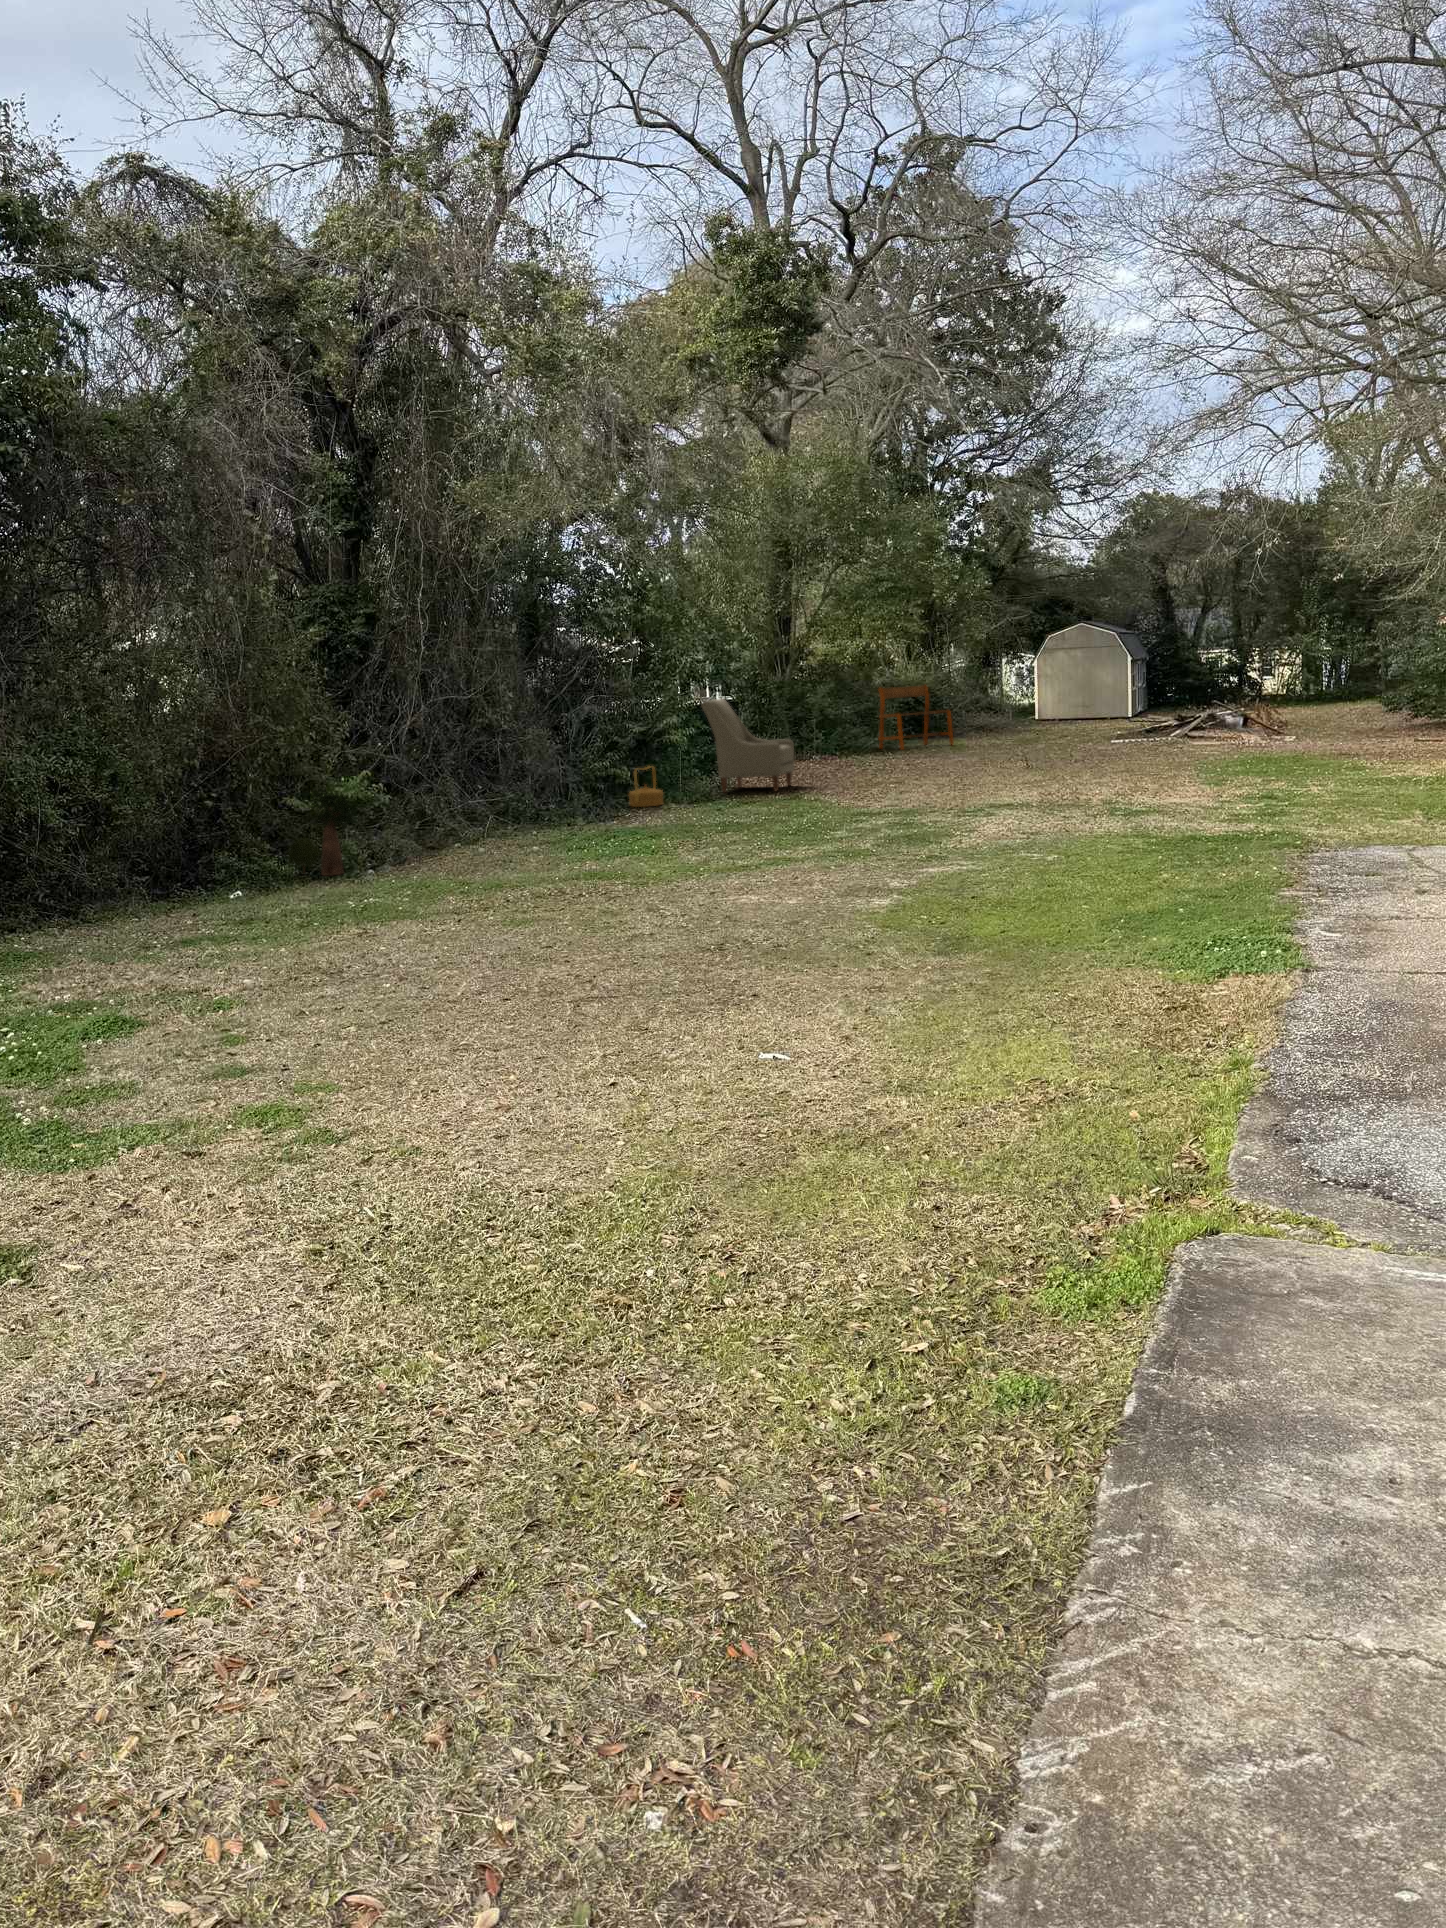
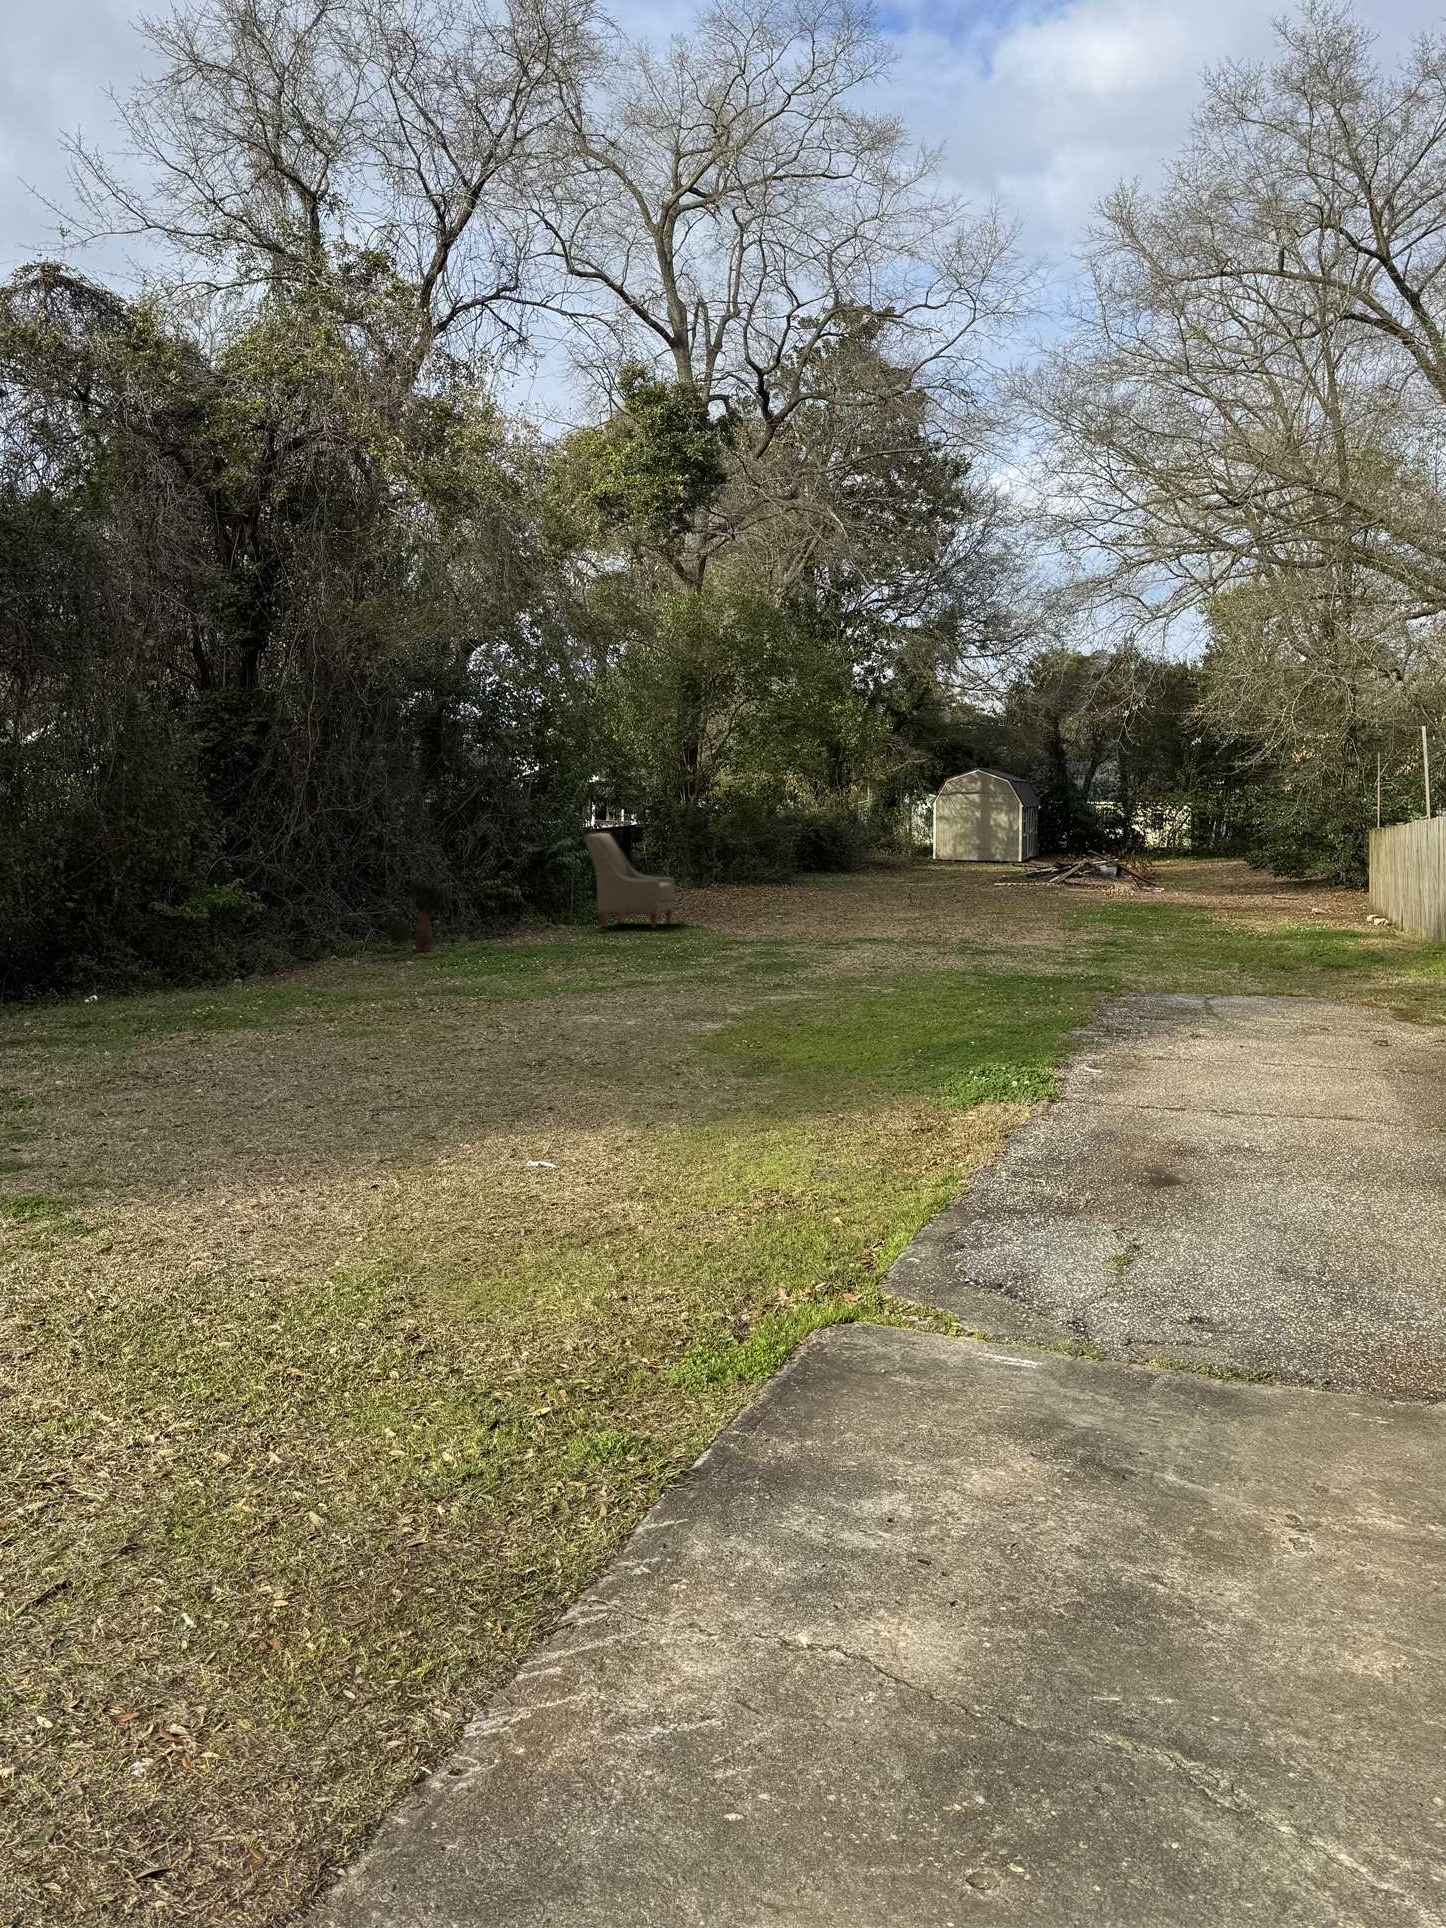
bench: present [878,685,954,750] -> none [772,831,846,894]
woven basket: present [629,767,663,807] -> none [503,897,539,937]
potted plant: present [287,787,353,876] -> present [387,881,443,951]

